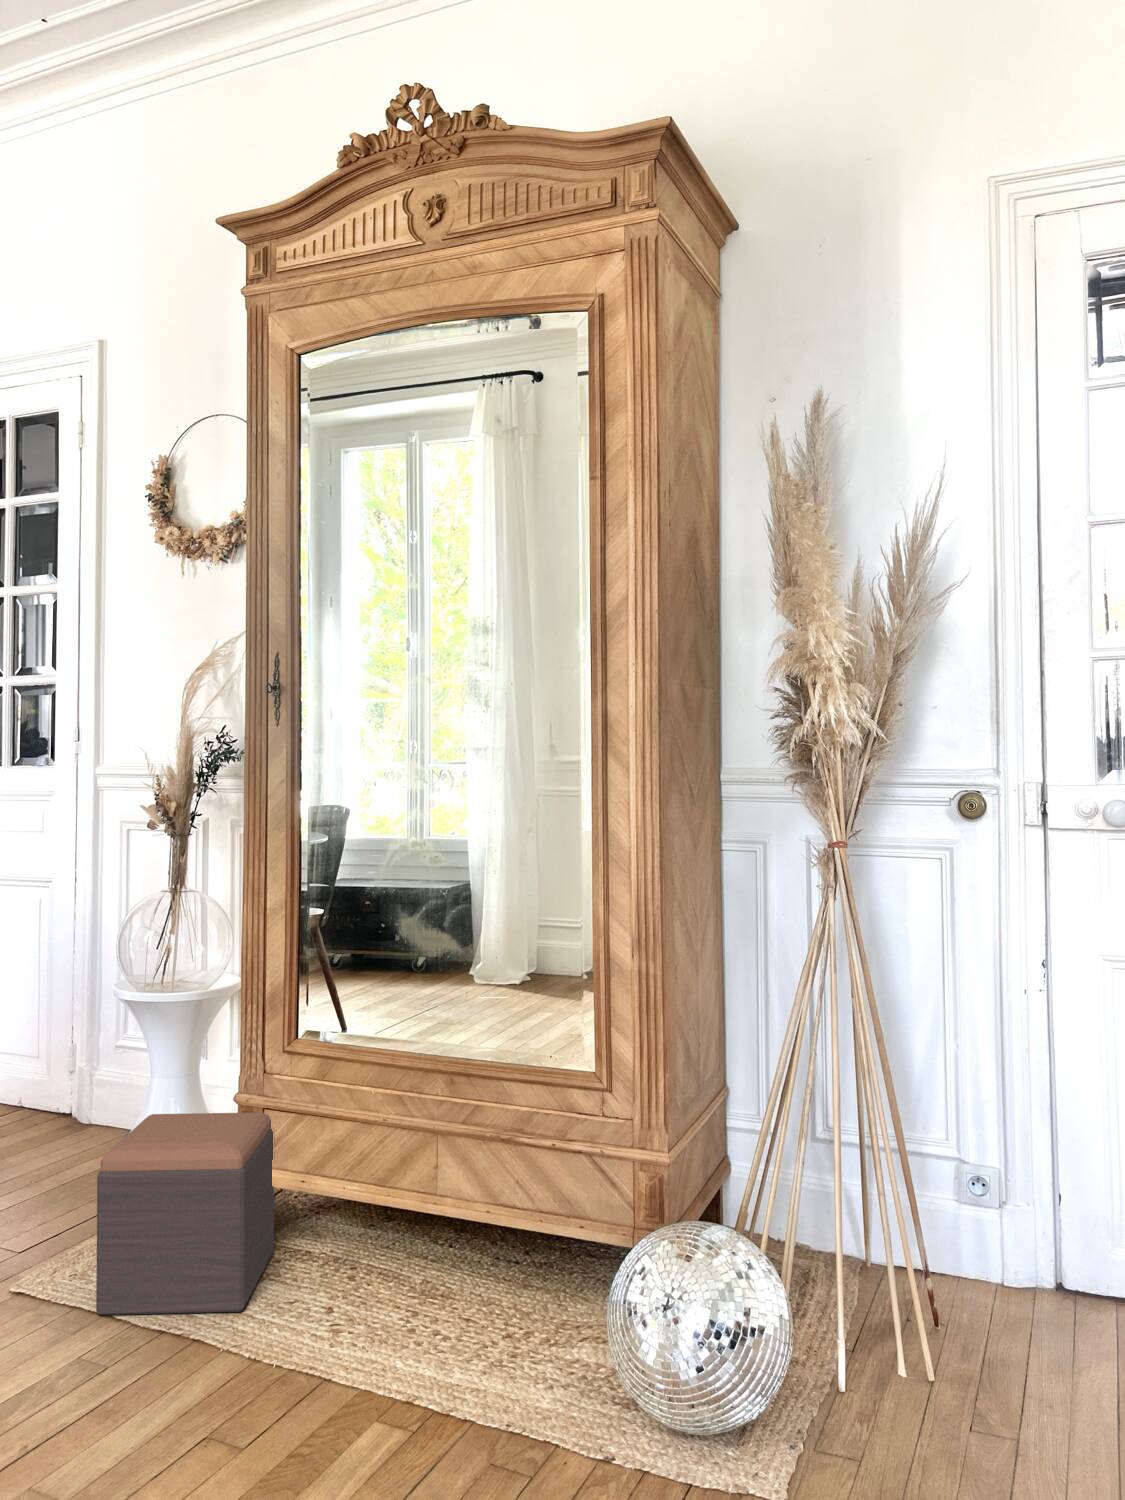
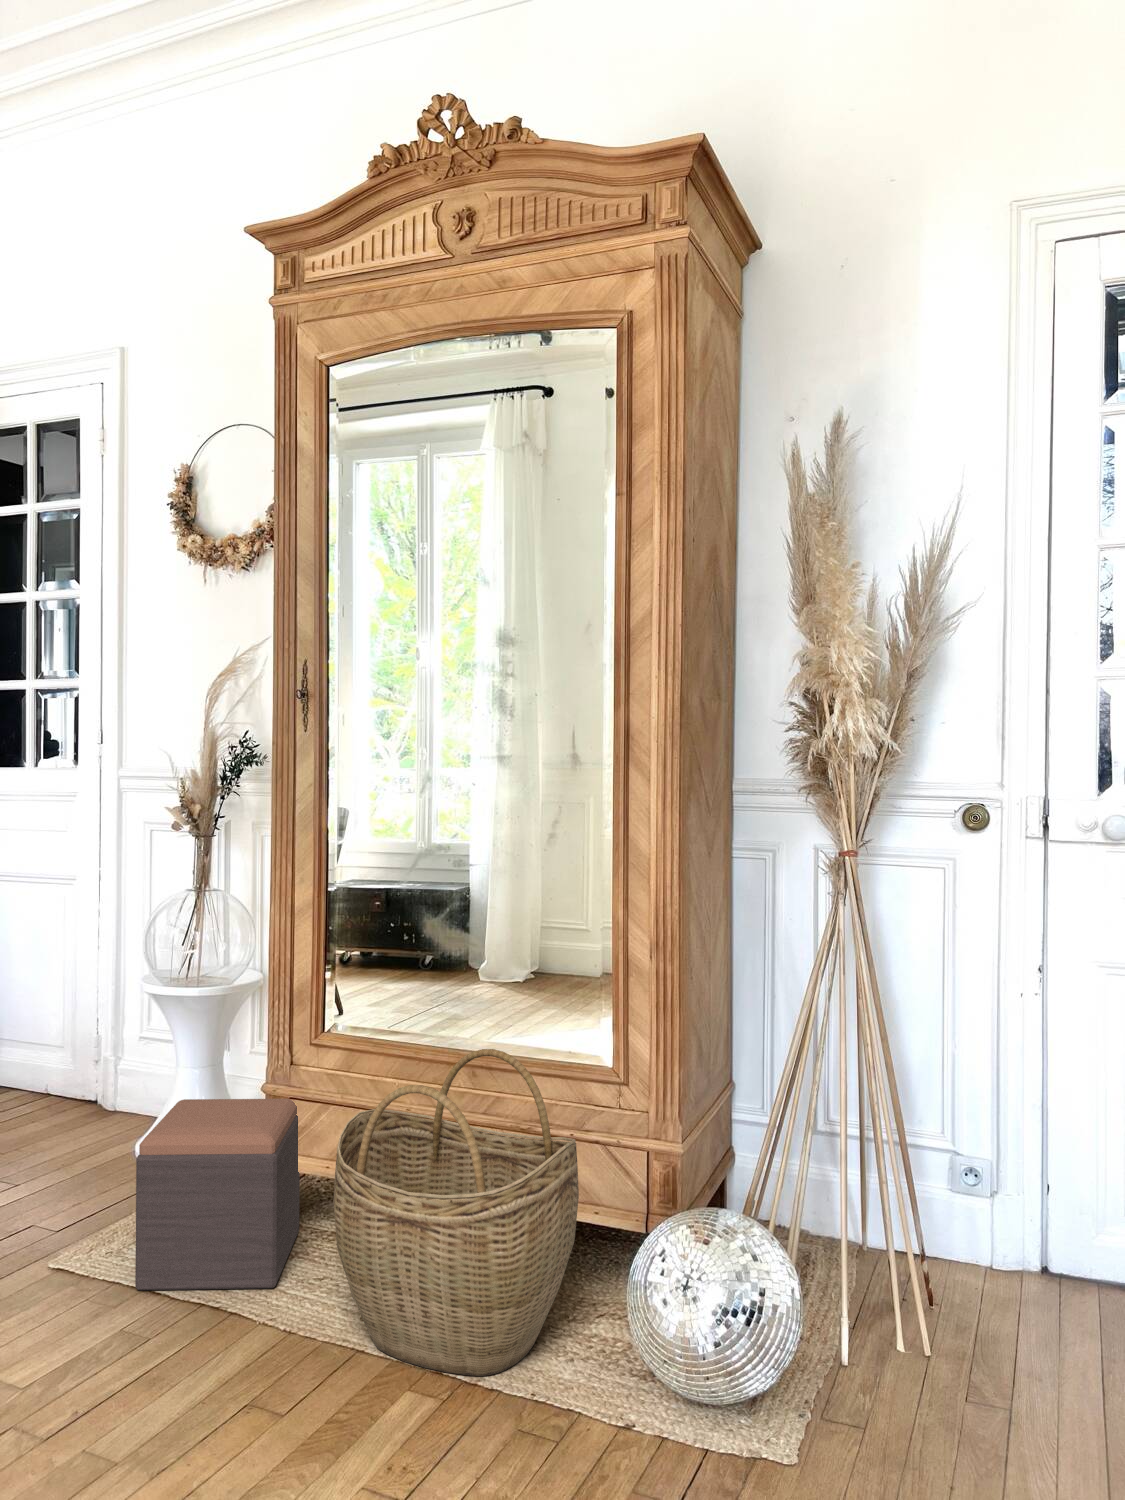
woven basket: none [298,1056,557,1405] -> present [333,1049,579,1376]

